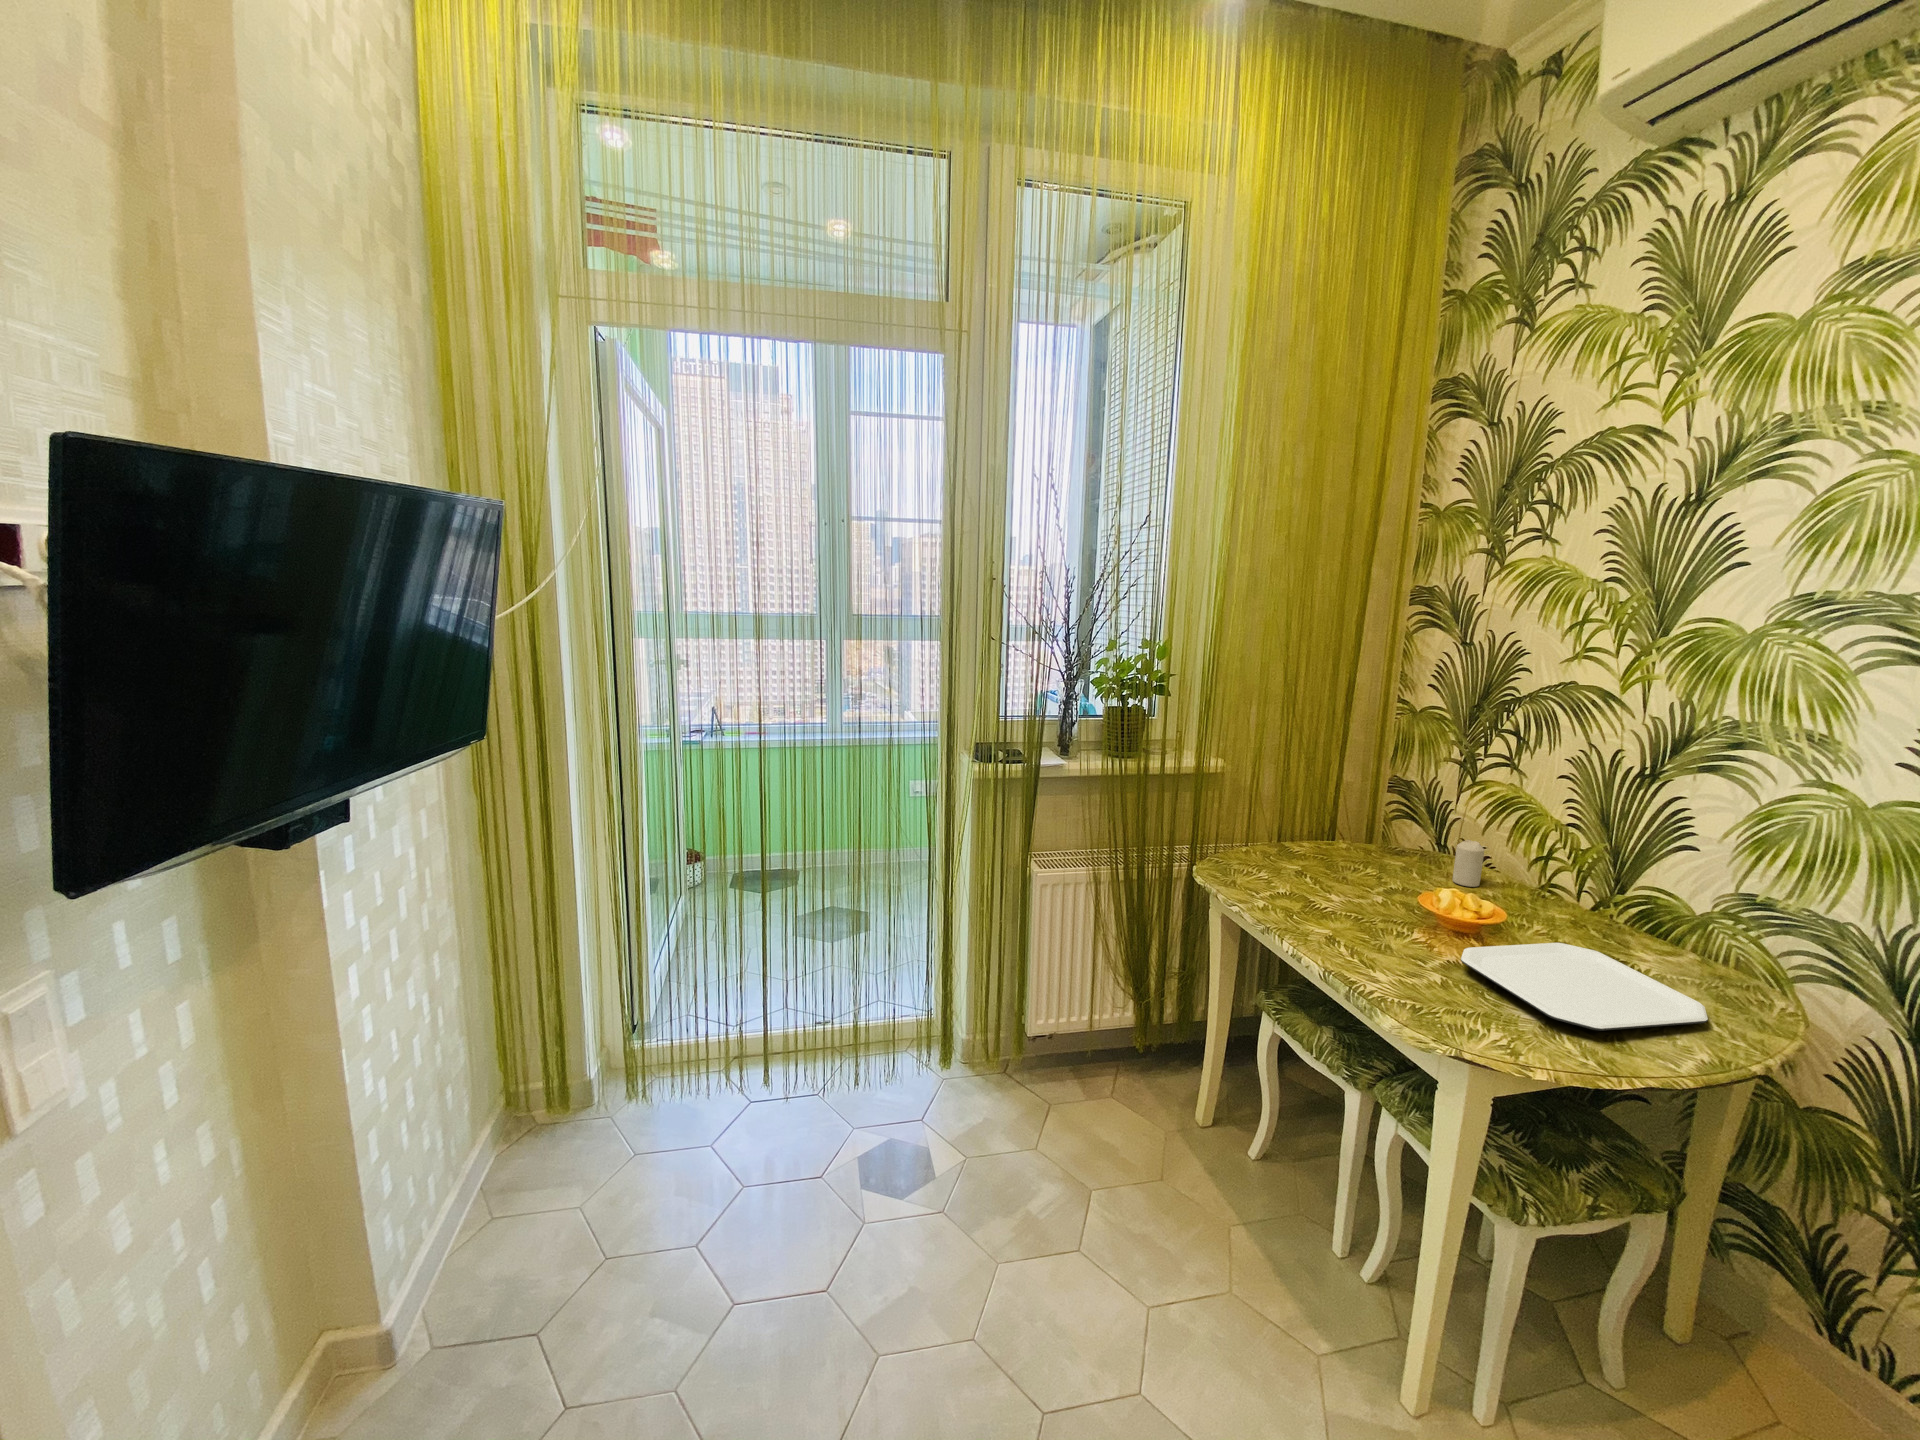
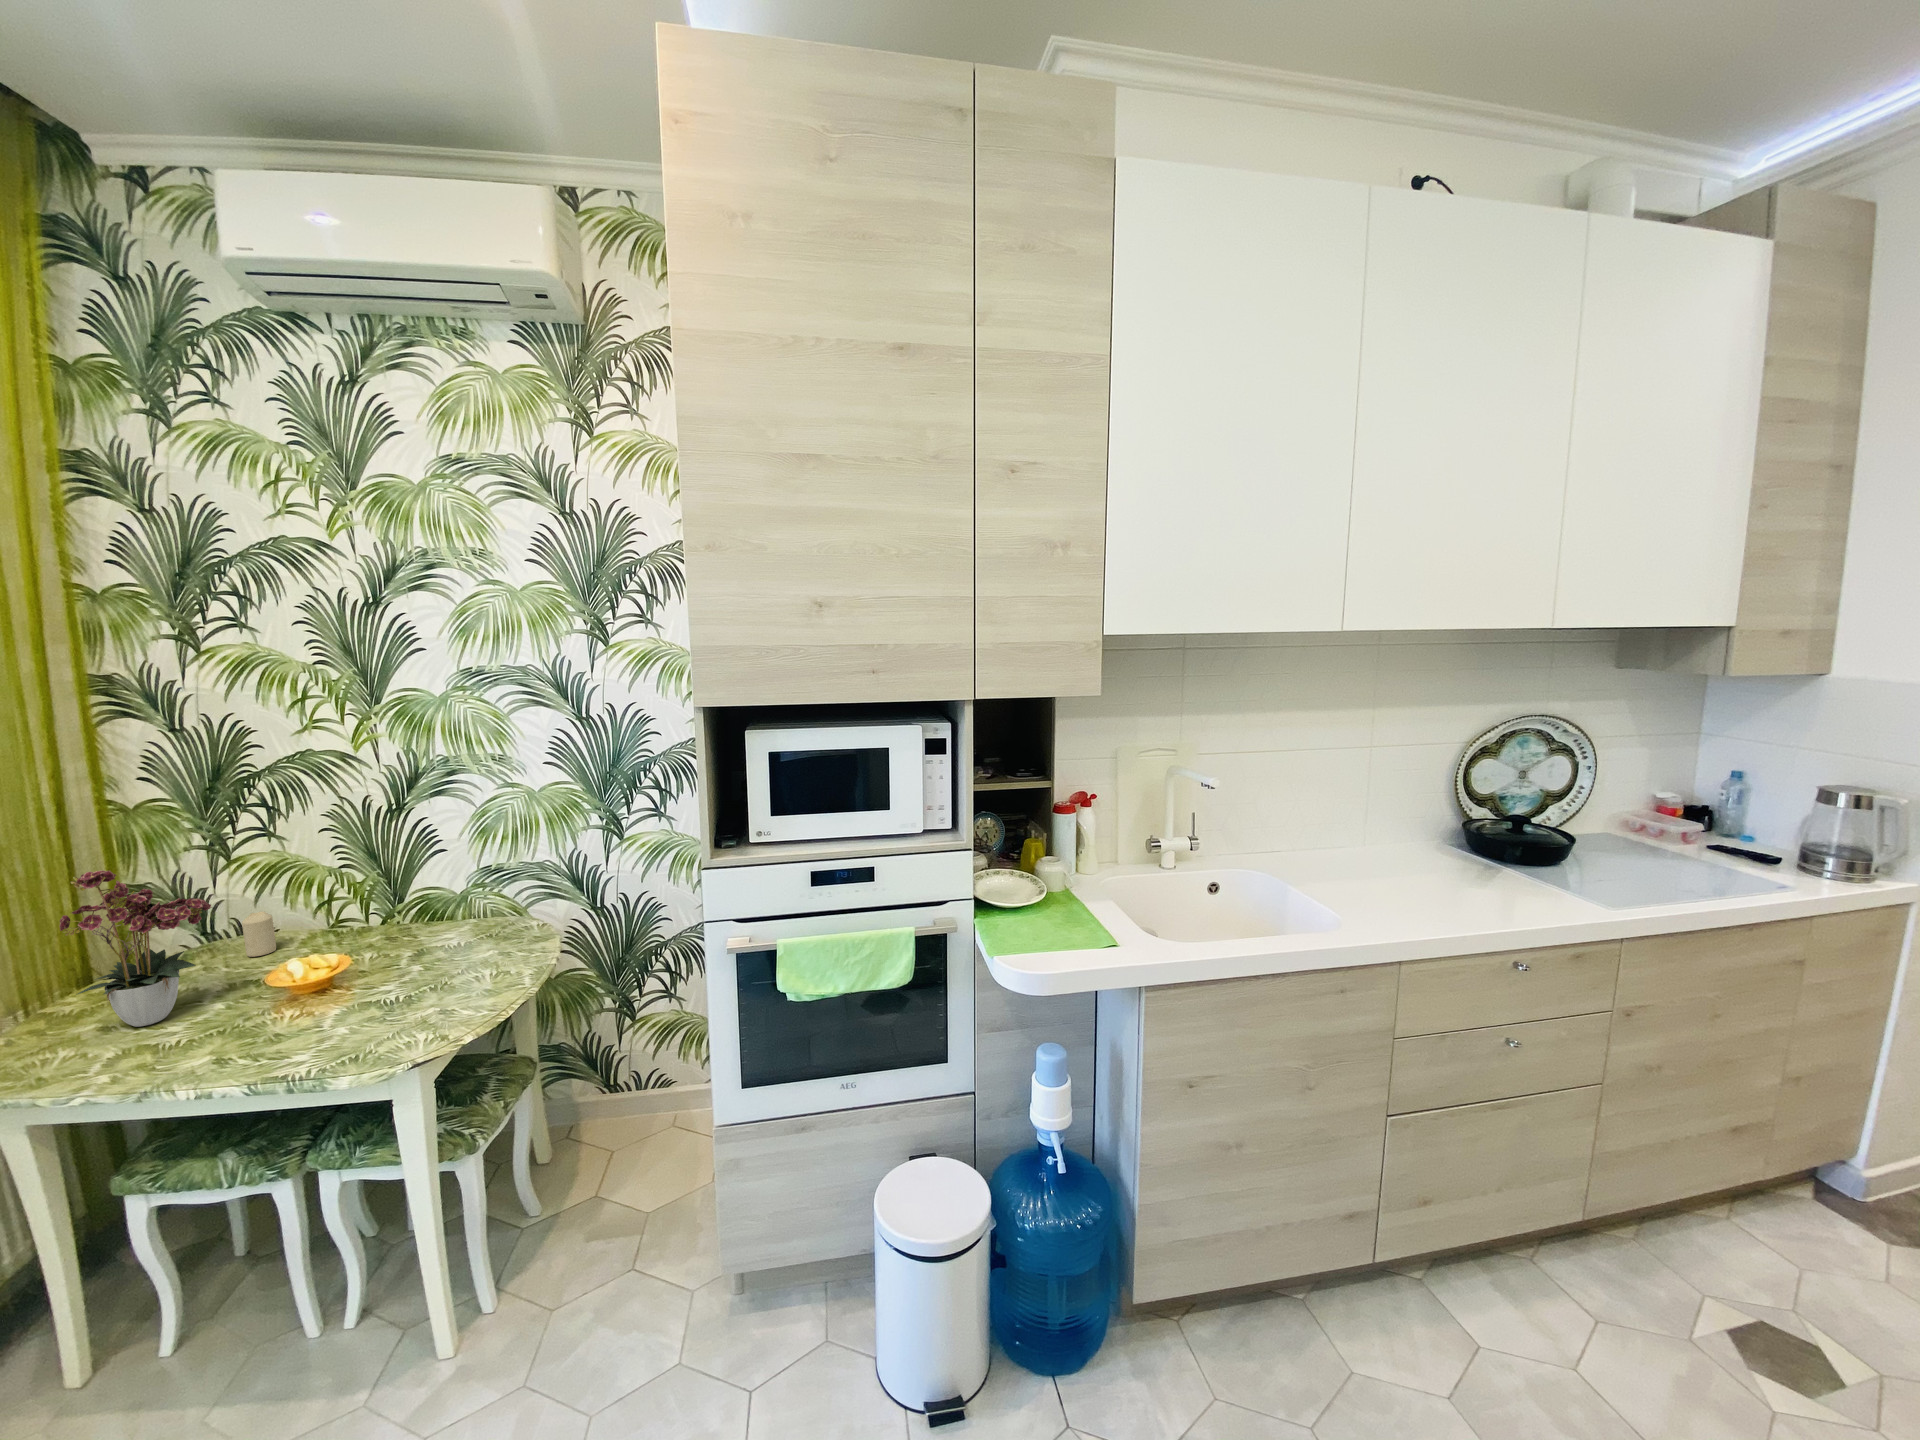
flower arrangement: none [1309,740,1428,900] -> present [59,870,212,1027]
plate: present [1461,943,1708,1031] -> none [317,948,507,1013]

